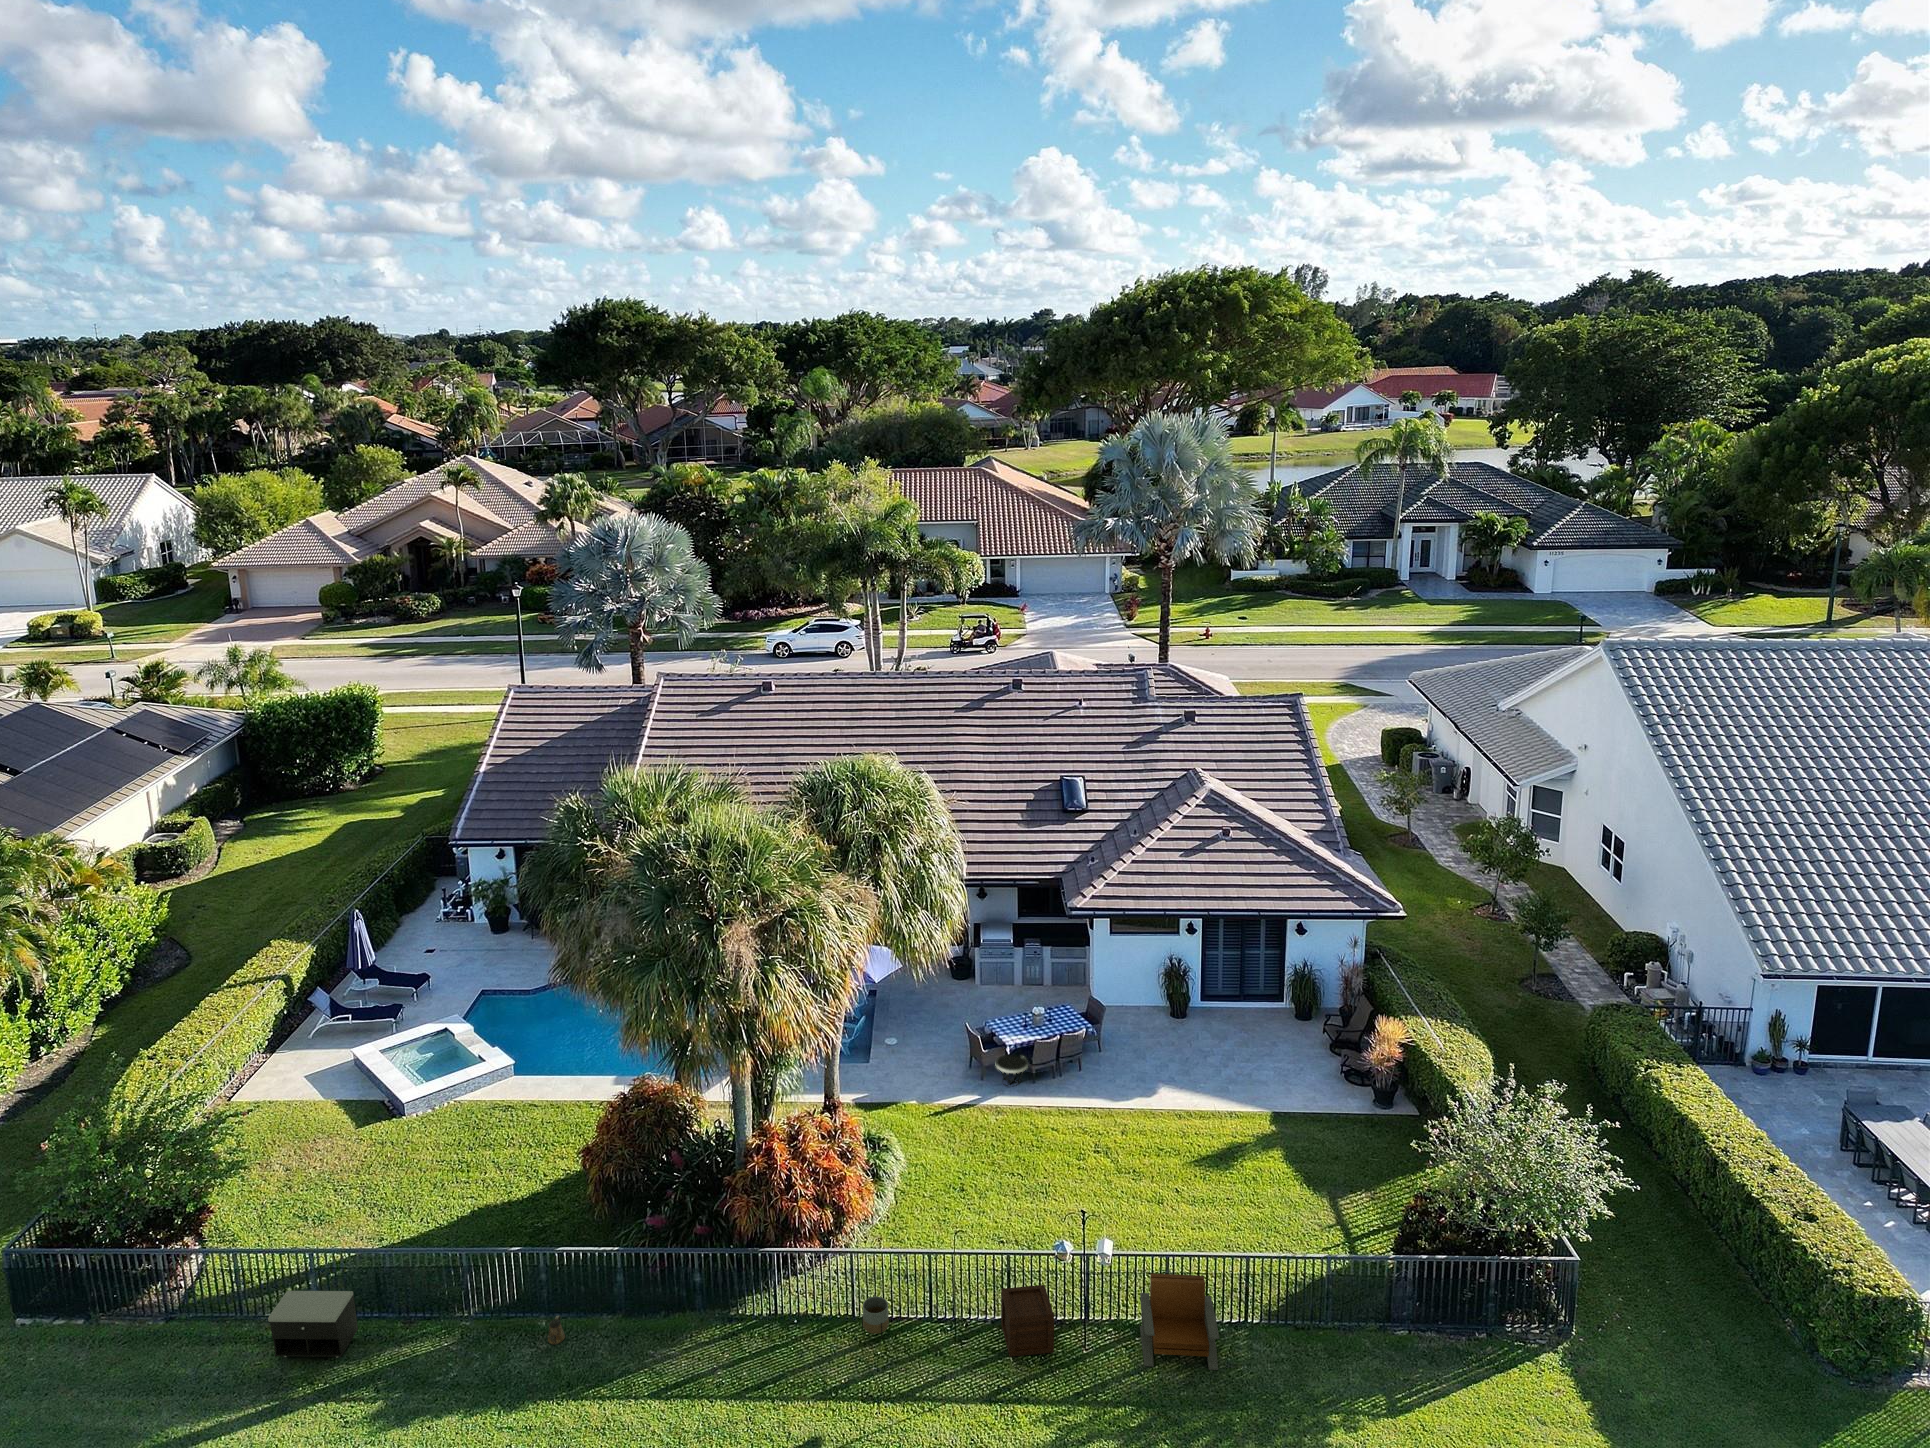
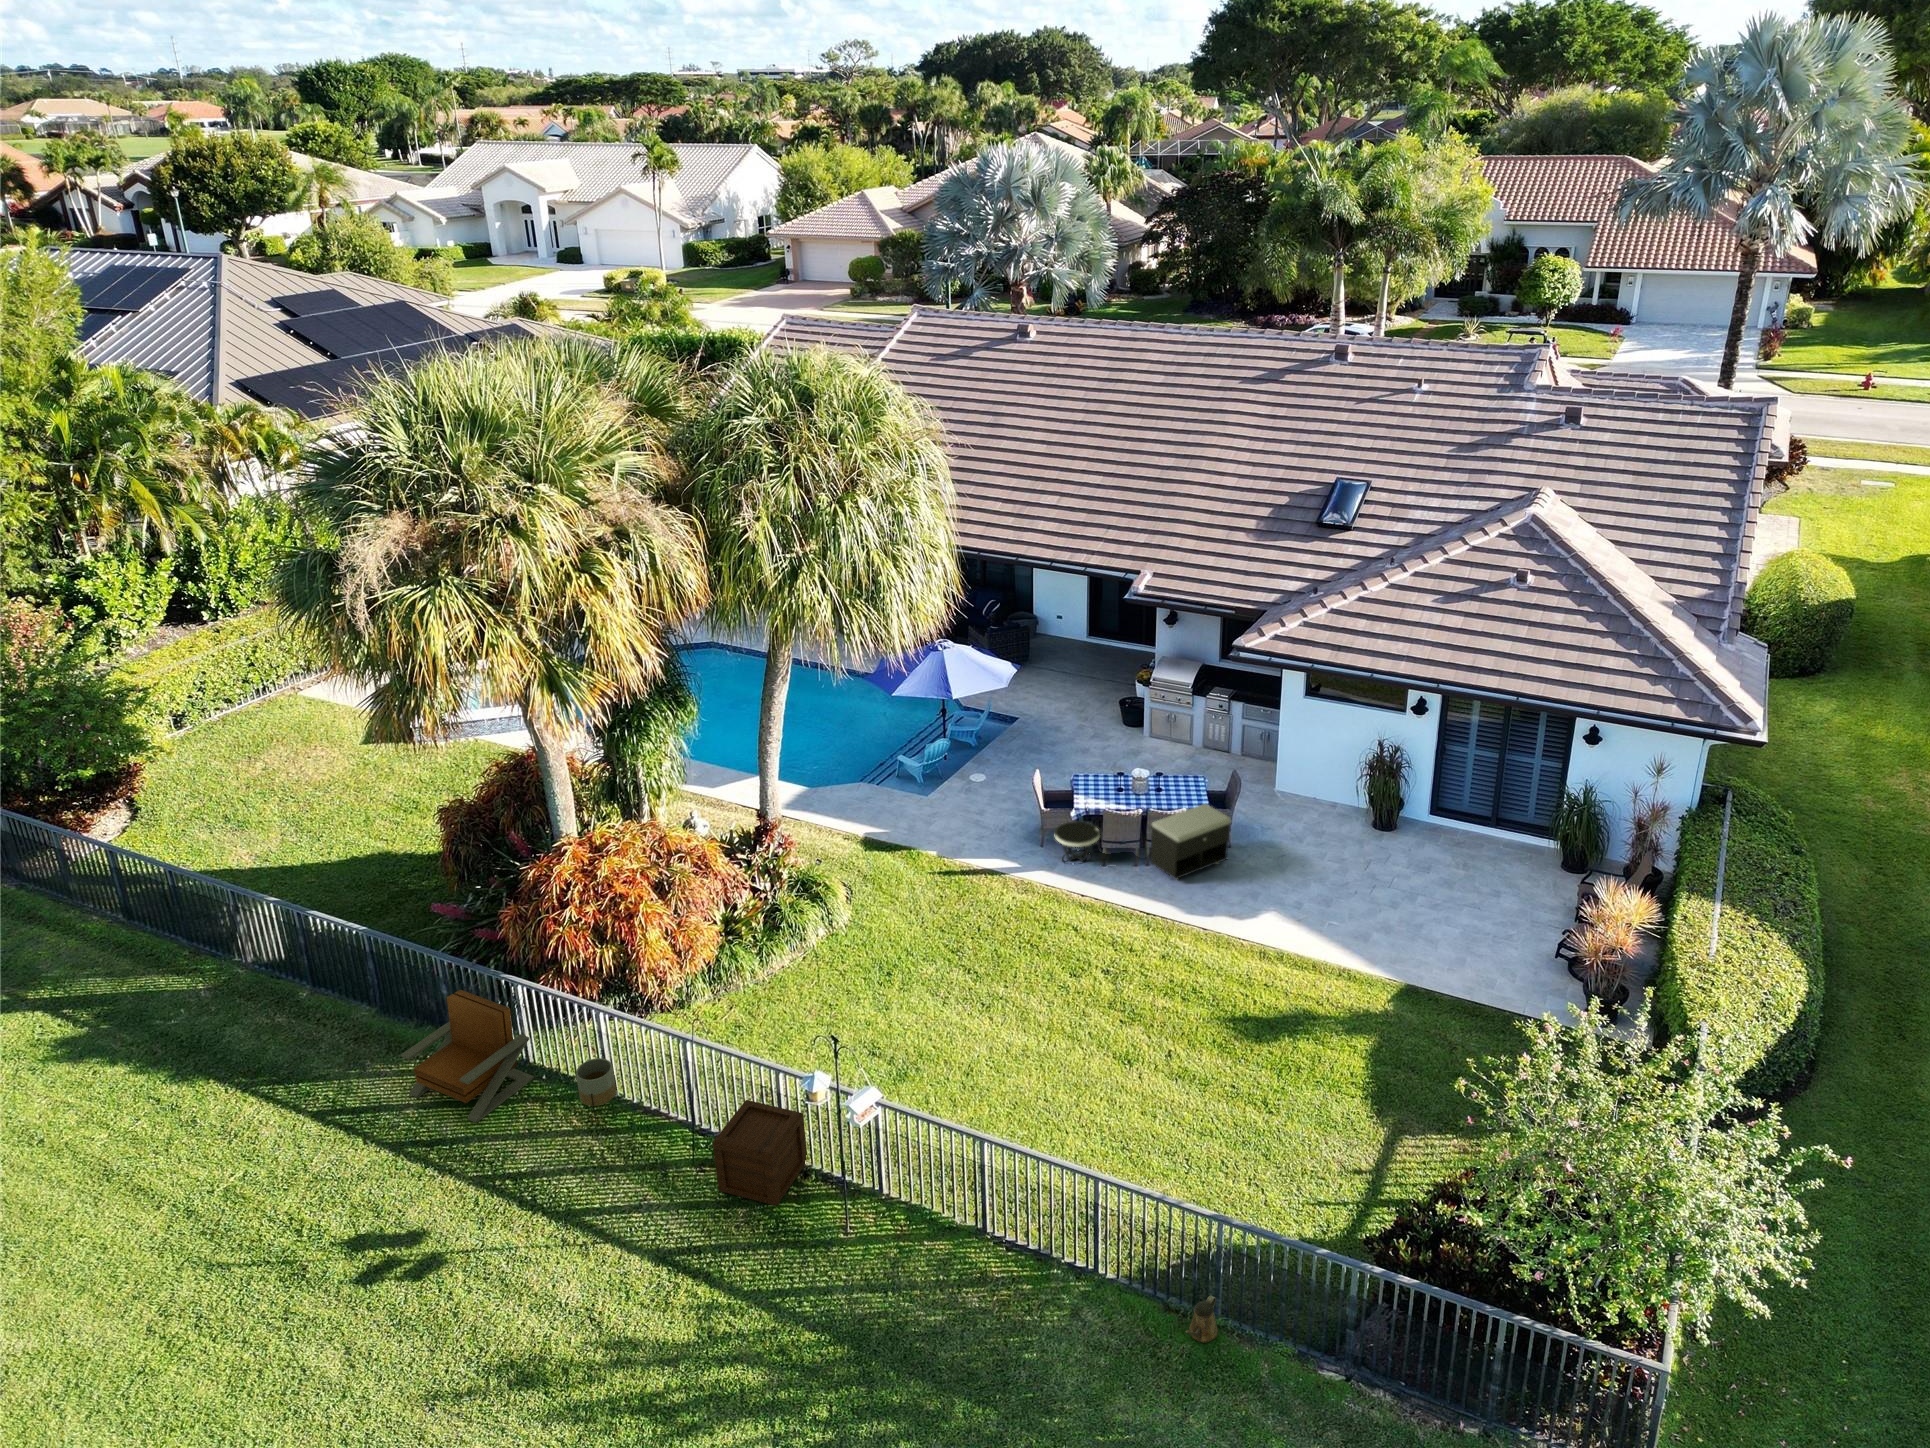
lounge chair: present [1140,1273,1219,1370] -> present [401,990,534,1123]
storage bench: present [268,1291,358,1358] -> present [1151,804,1231,880]
watering can: present [547,1316,565,1344] -> present [1185,1296,1218,1343]

